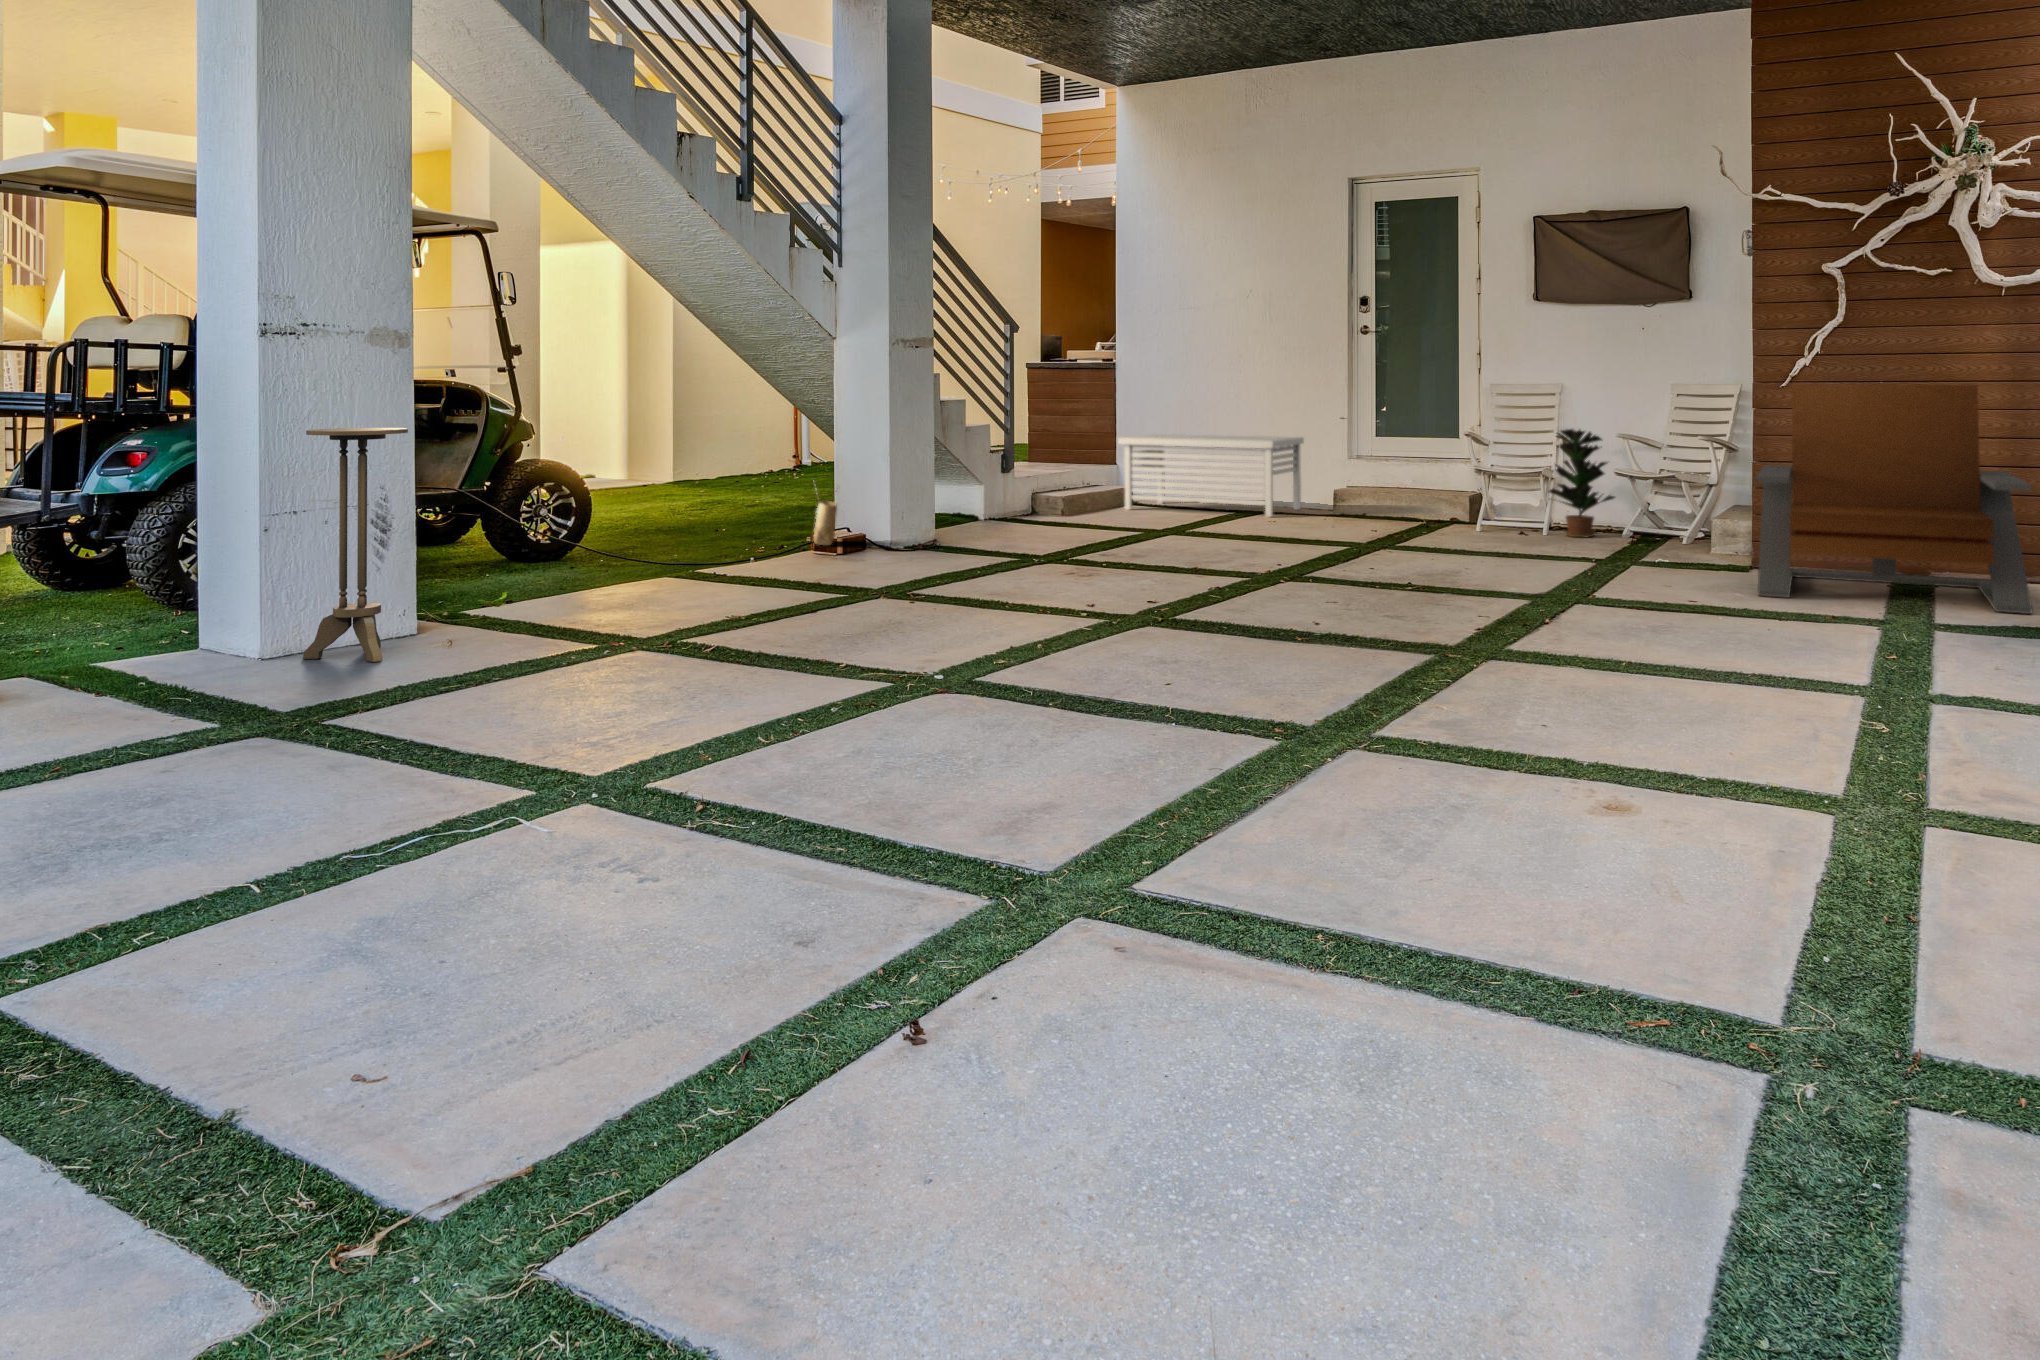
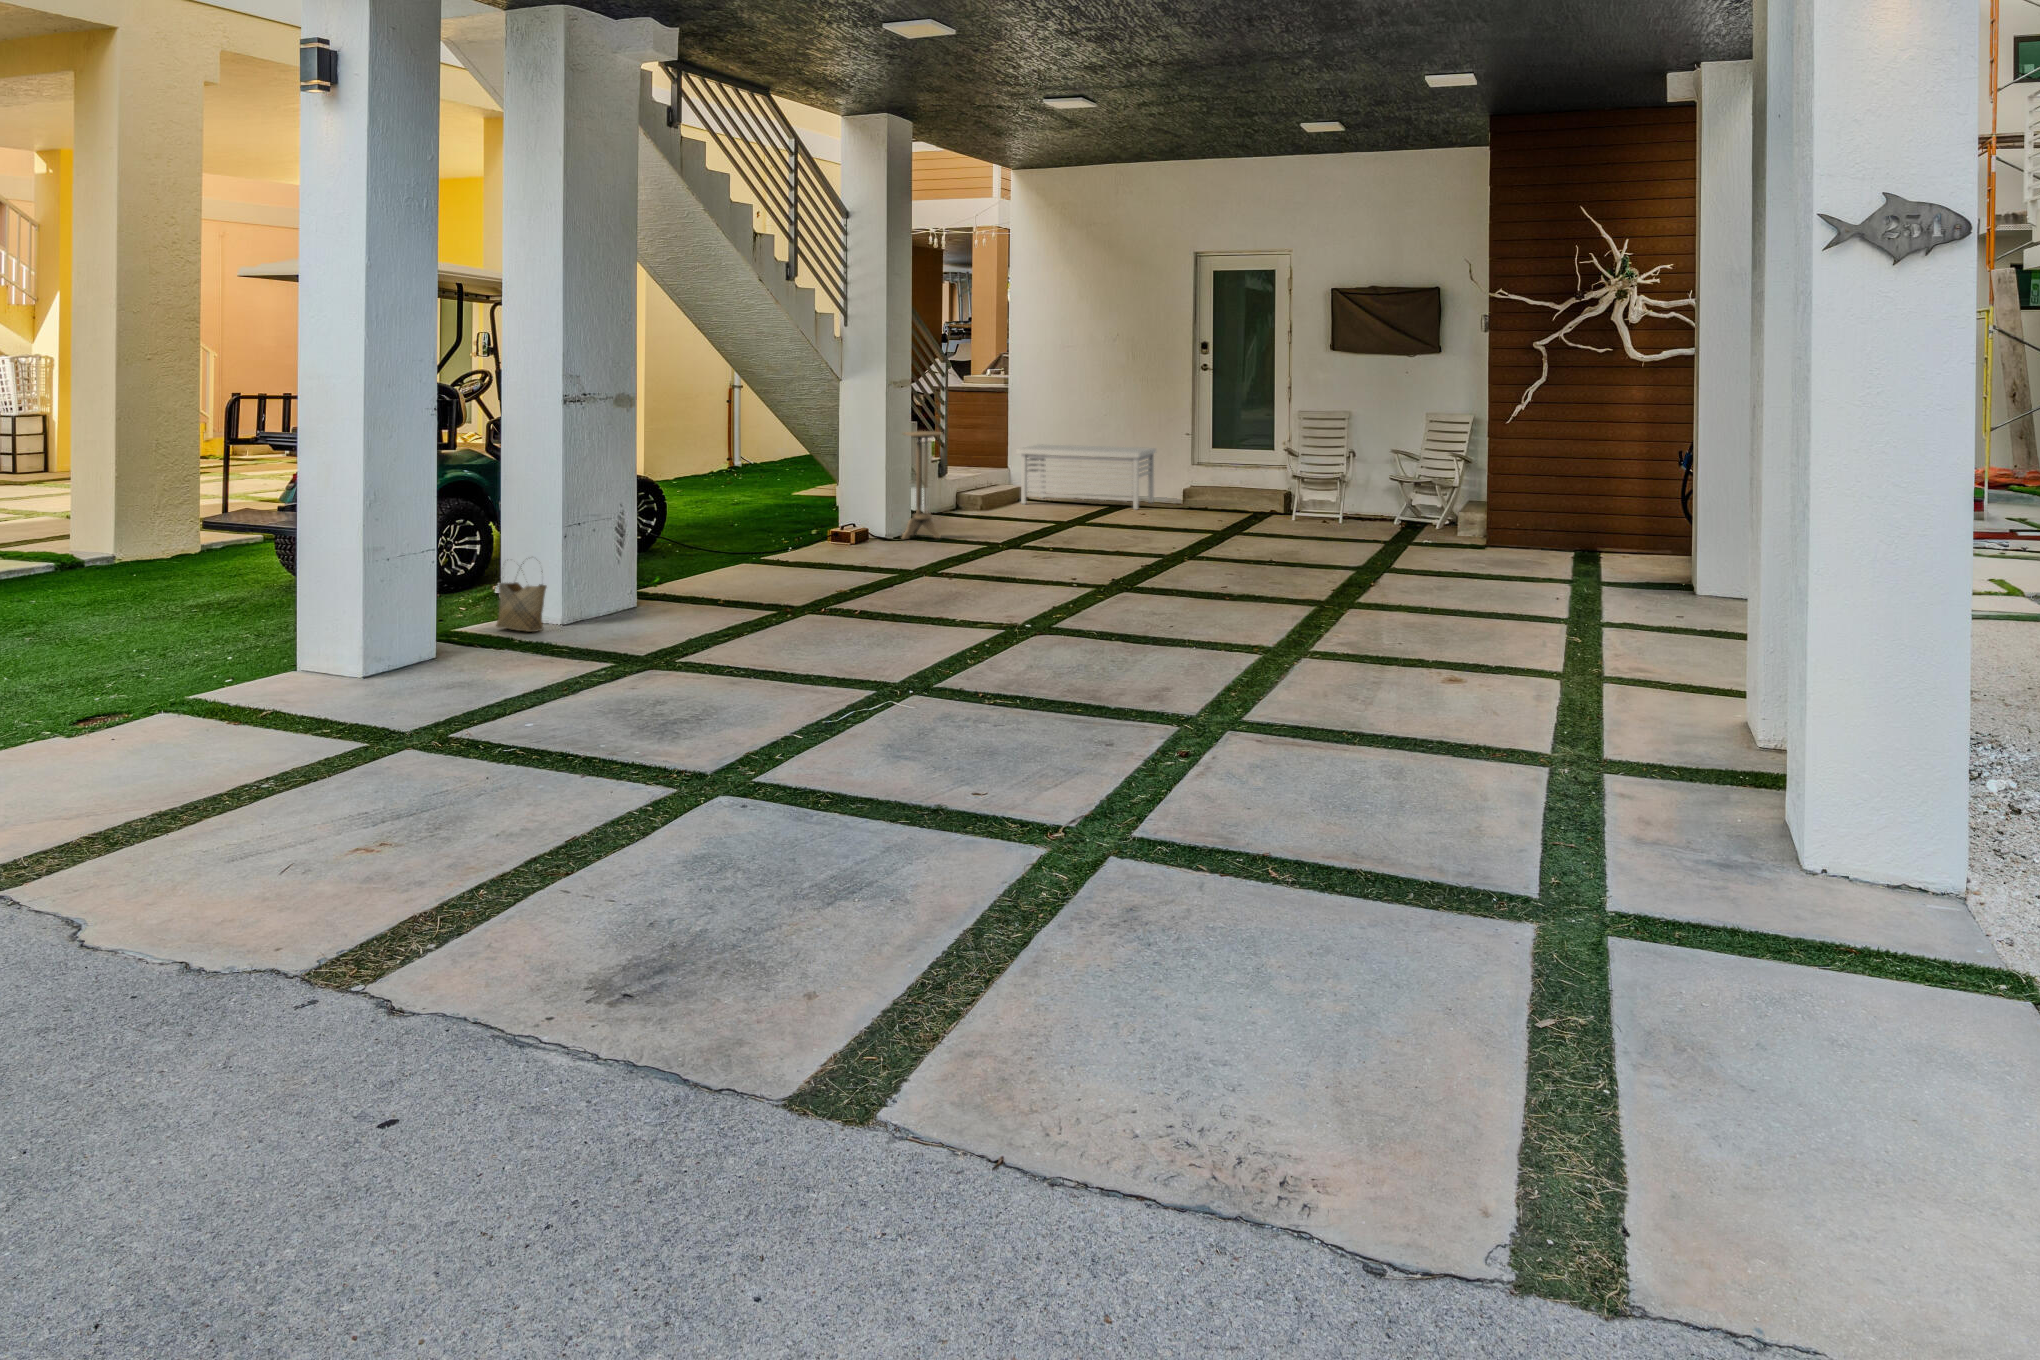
lounge chair: present [1757,385,2032,614] -> none [1495,425,1657,574]
side table: present [303,428,408,662] -> present [902,431,942,539]
potted plant: present [1549,429,1615,537] -> none [1343,446,1390,524]
woven basket: present [814,491,837,546] -> present [496,563,547,632]

